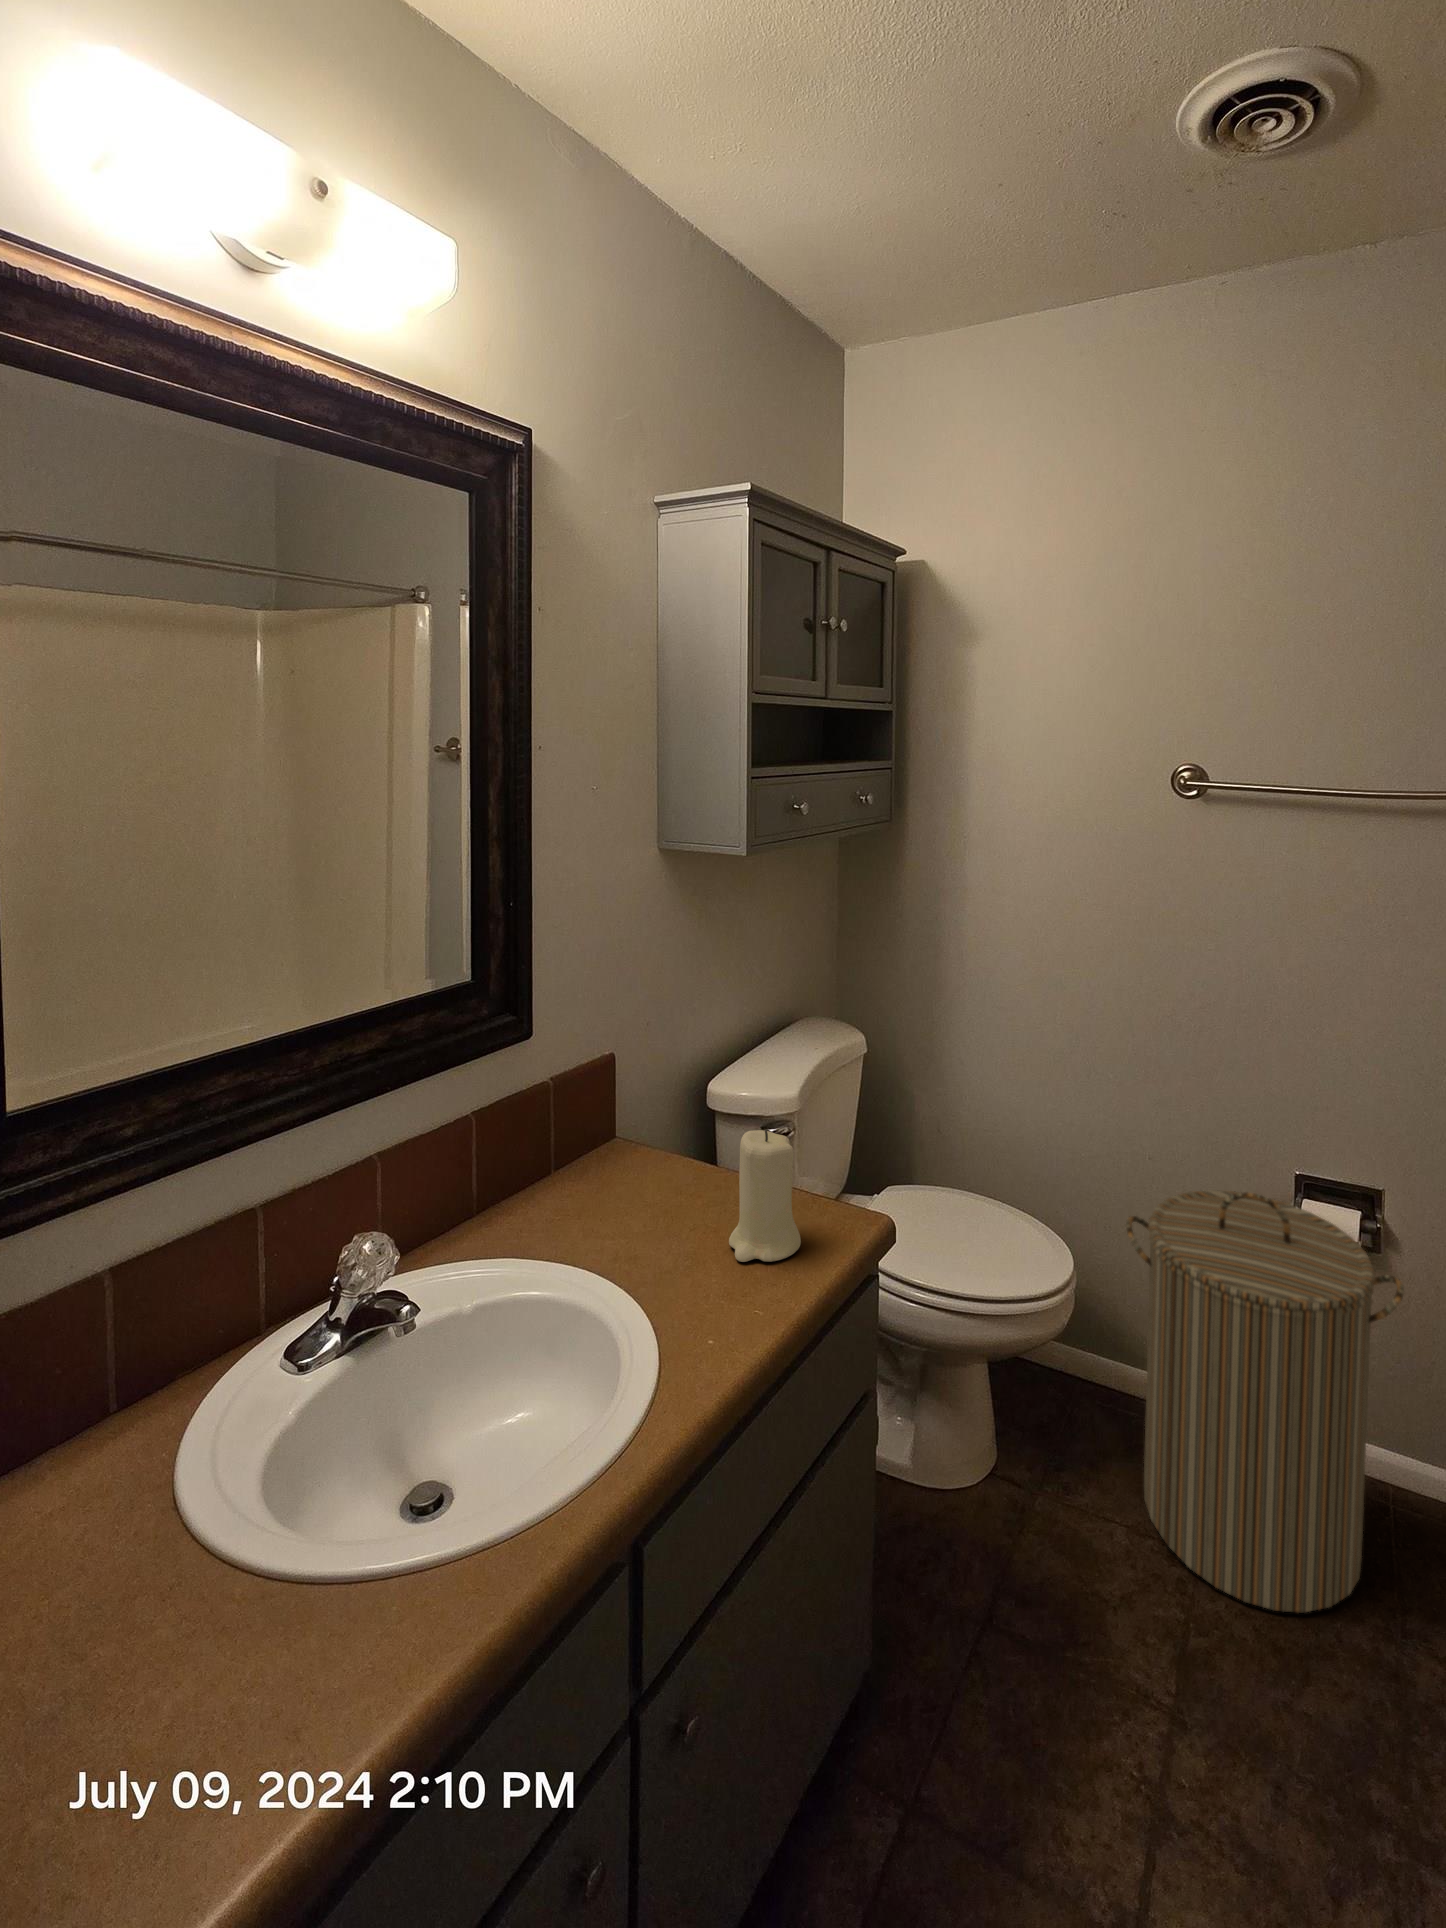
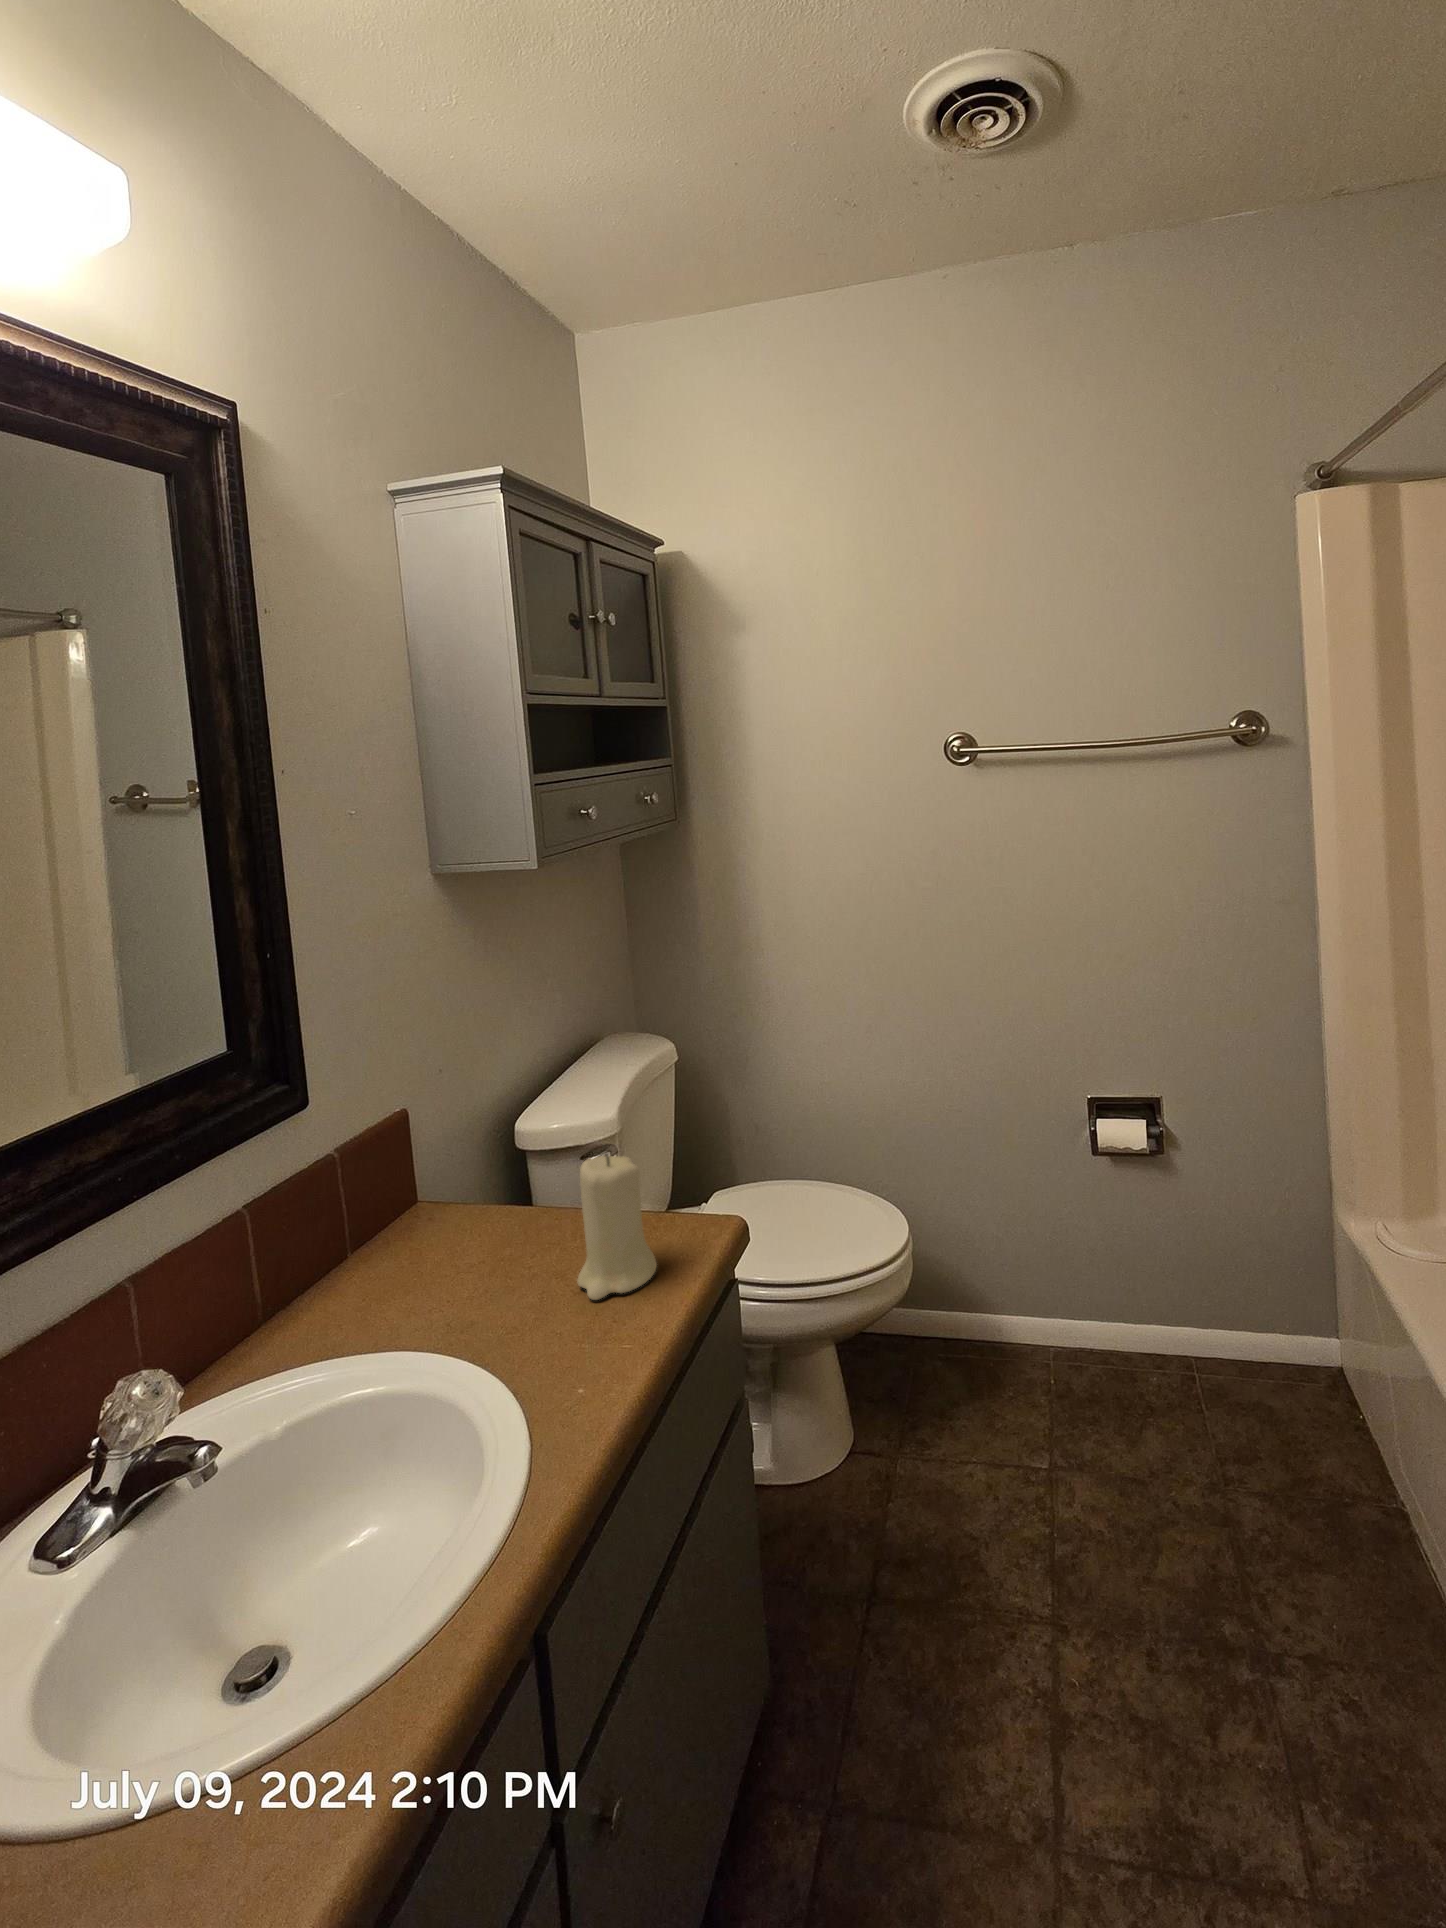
laundry hamper: present [1126,1190,1404,1613] -> none [951,1123,1192,1501]

